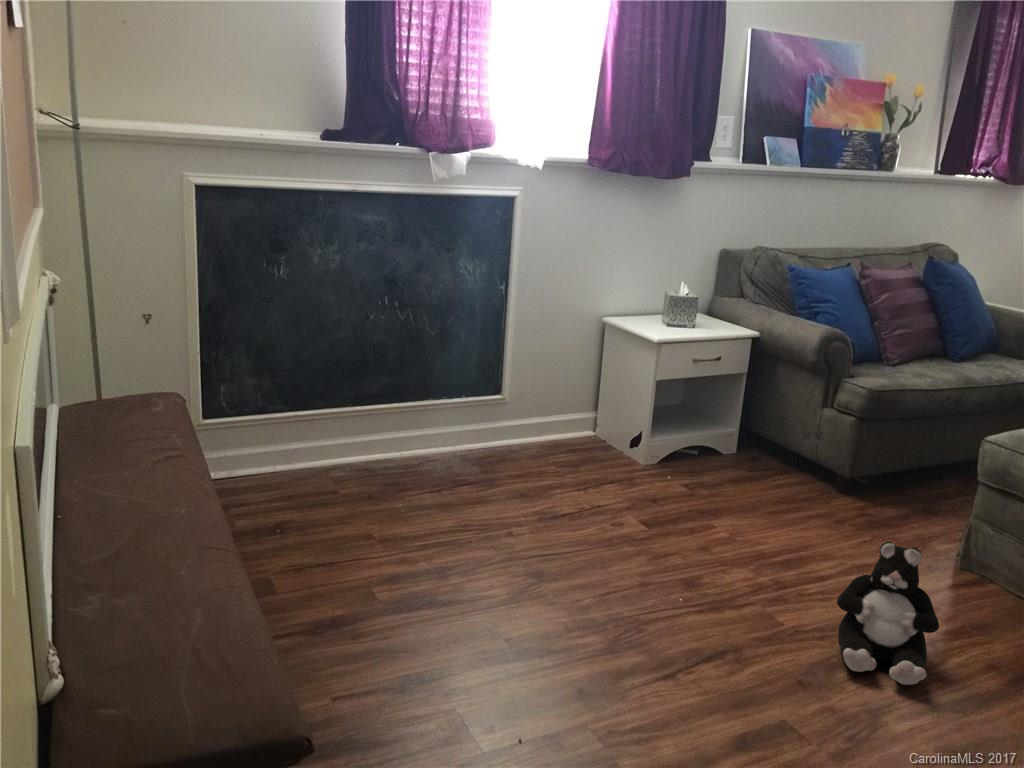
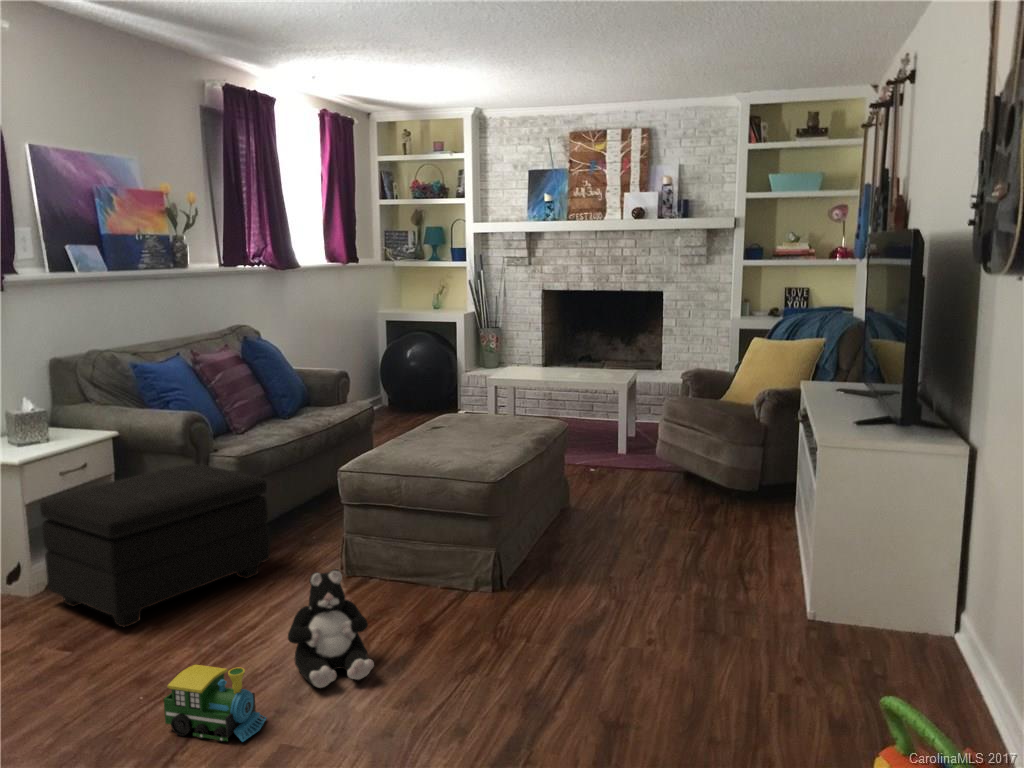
footstool: none [656,379,890,523] -> present [40,464,270,627]
toy train: none [685,583,781,682] -> present [164,665,267,742]

